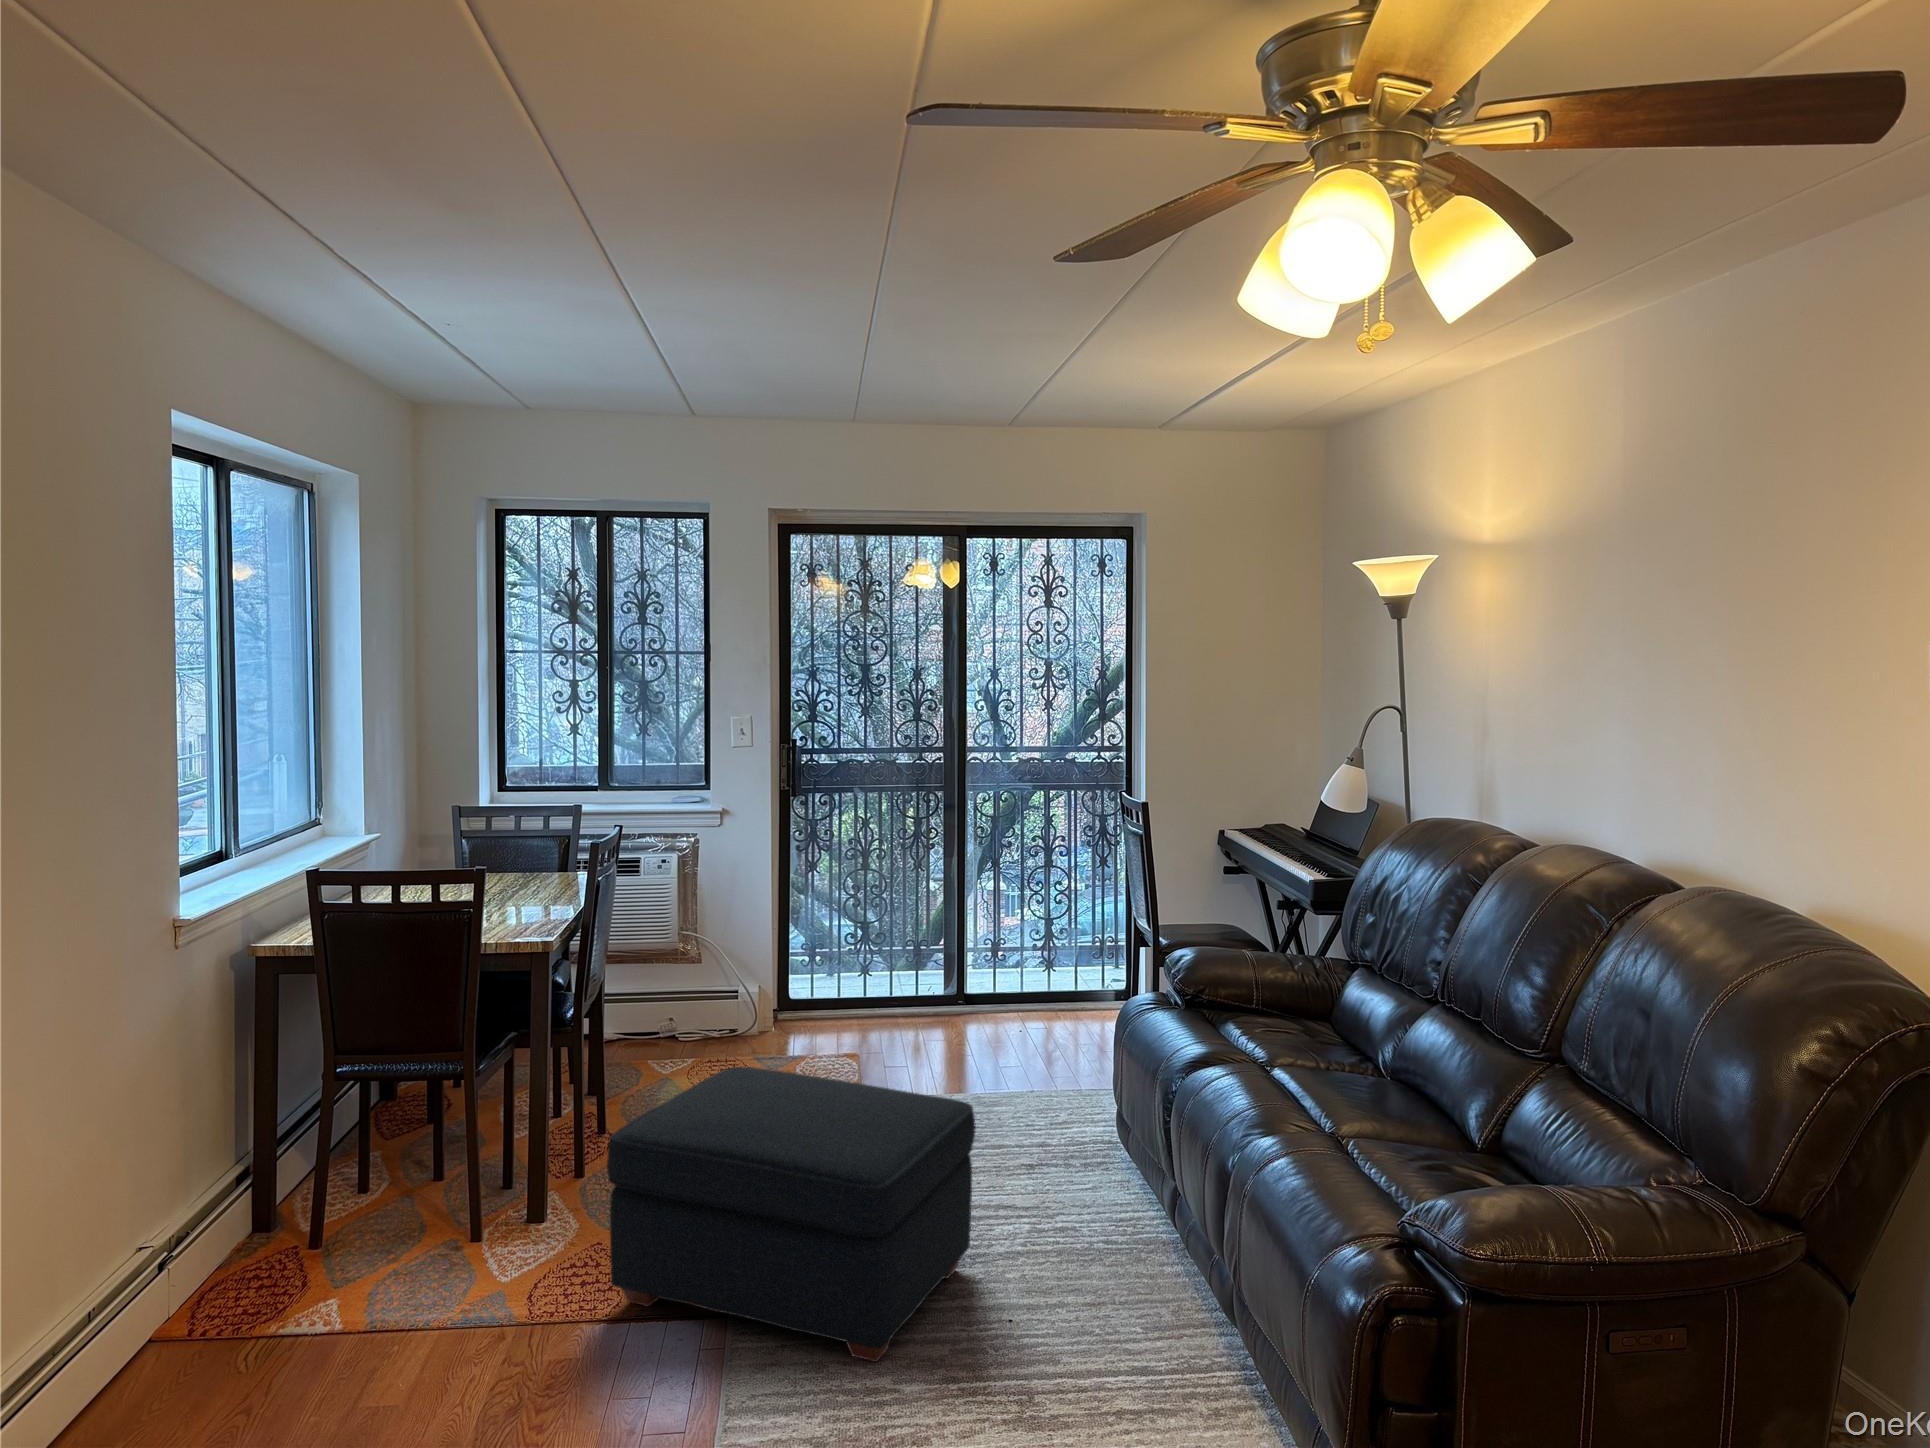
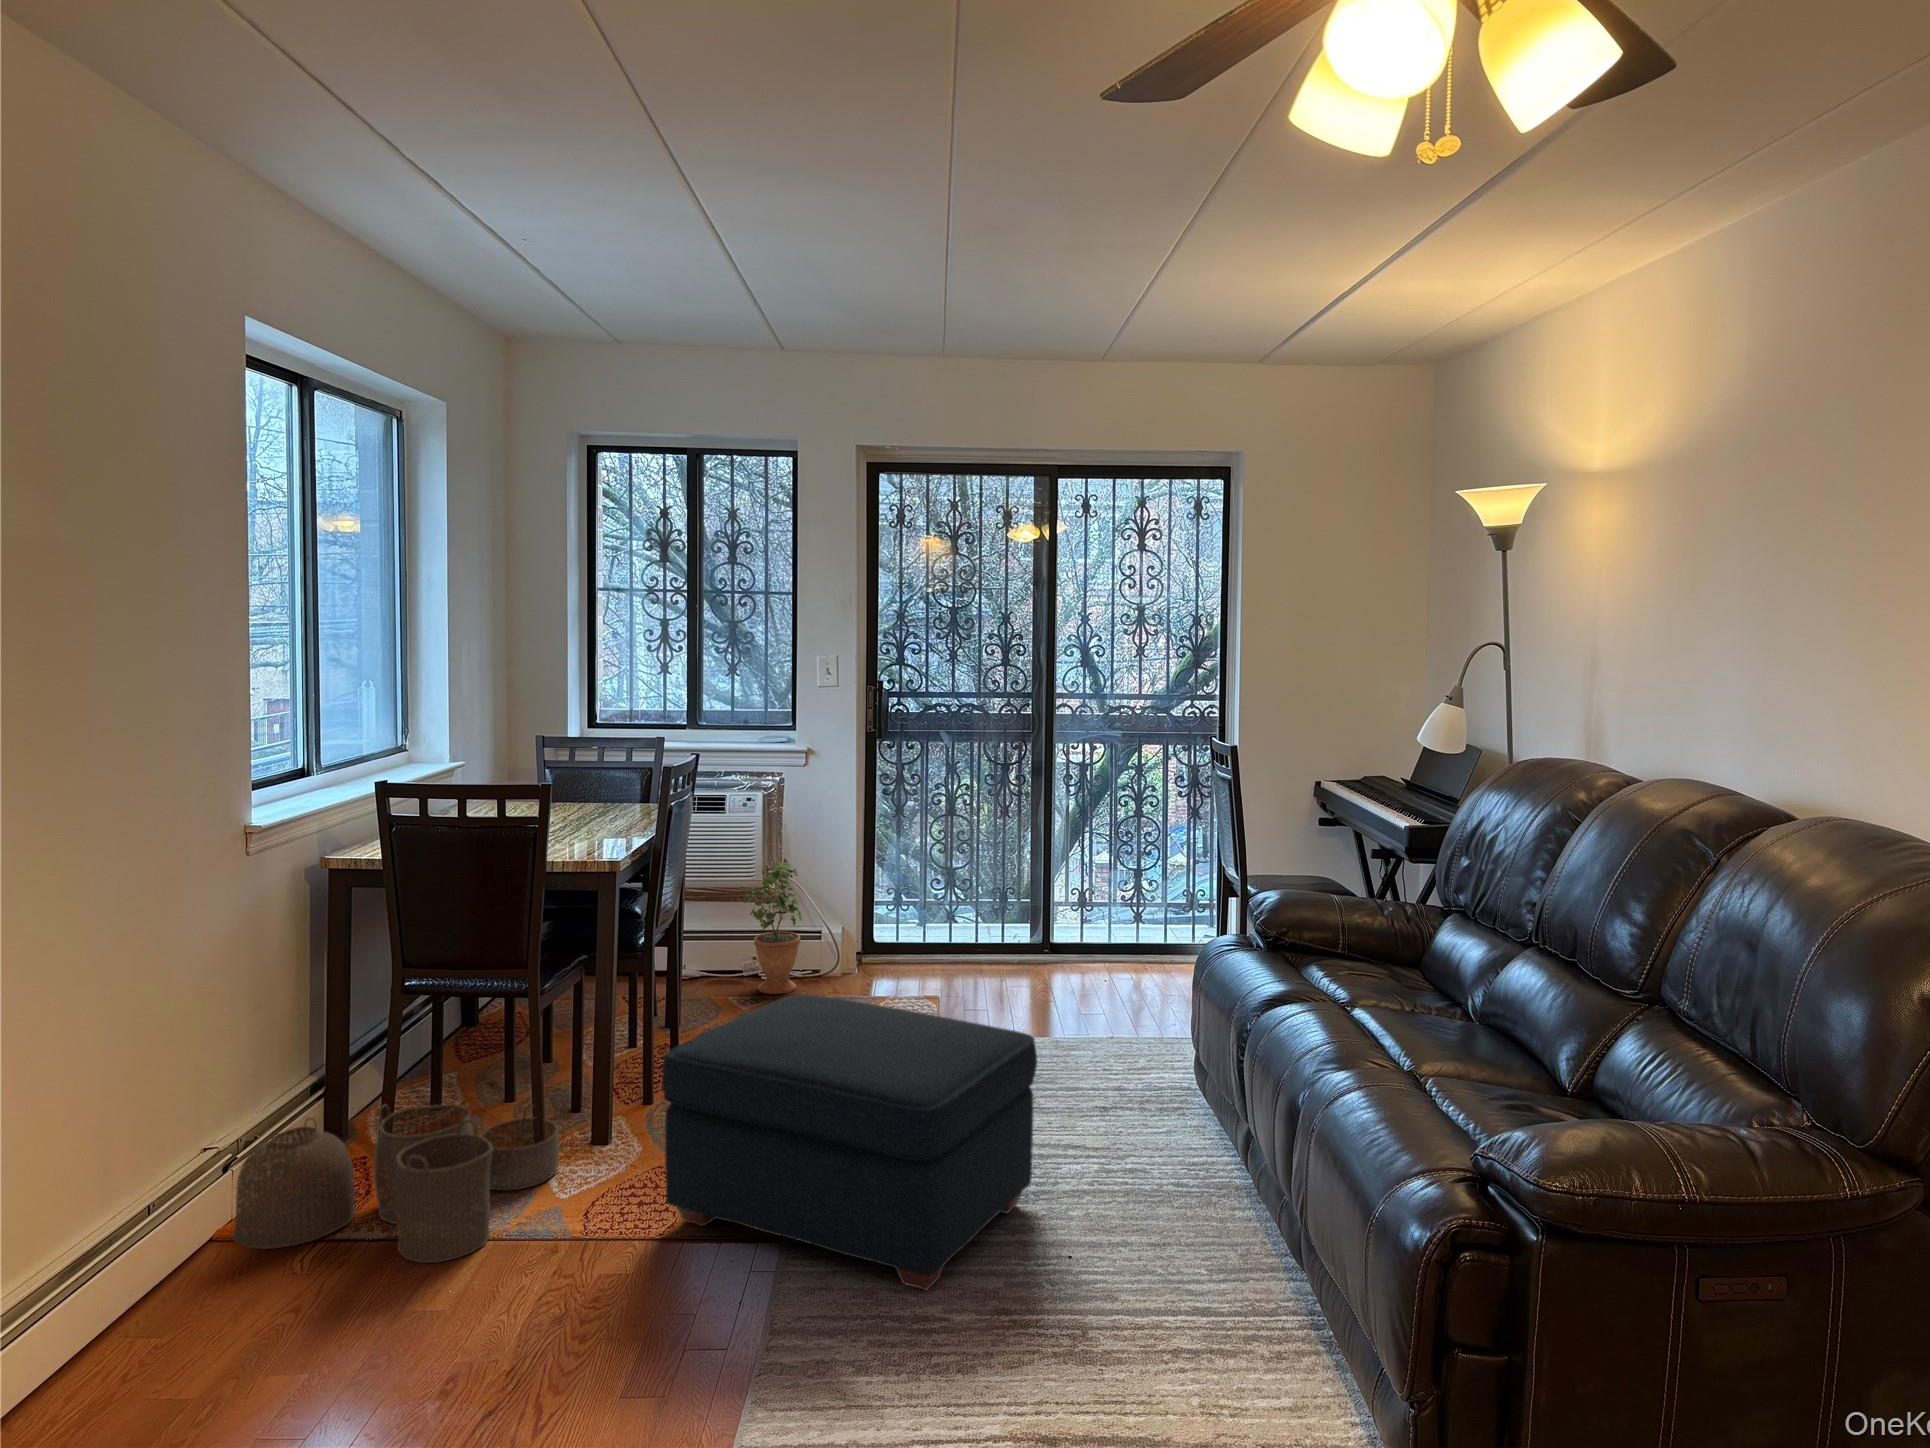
potted plant: none [664,915,723,1055] -> present [744,856,802,994]
woven basket: none [158,1188,495,1360] -> present [233,1104,559,1263]

